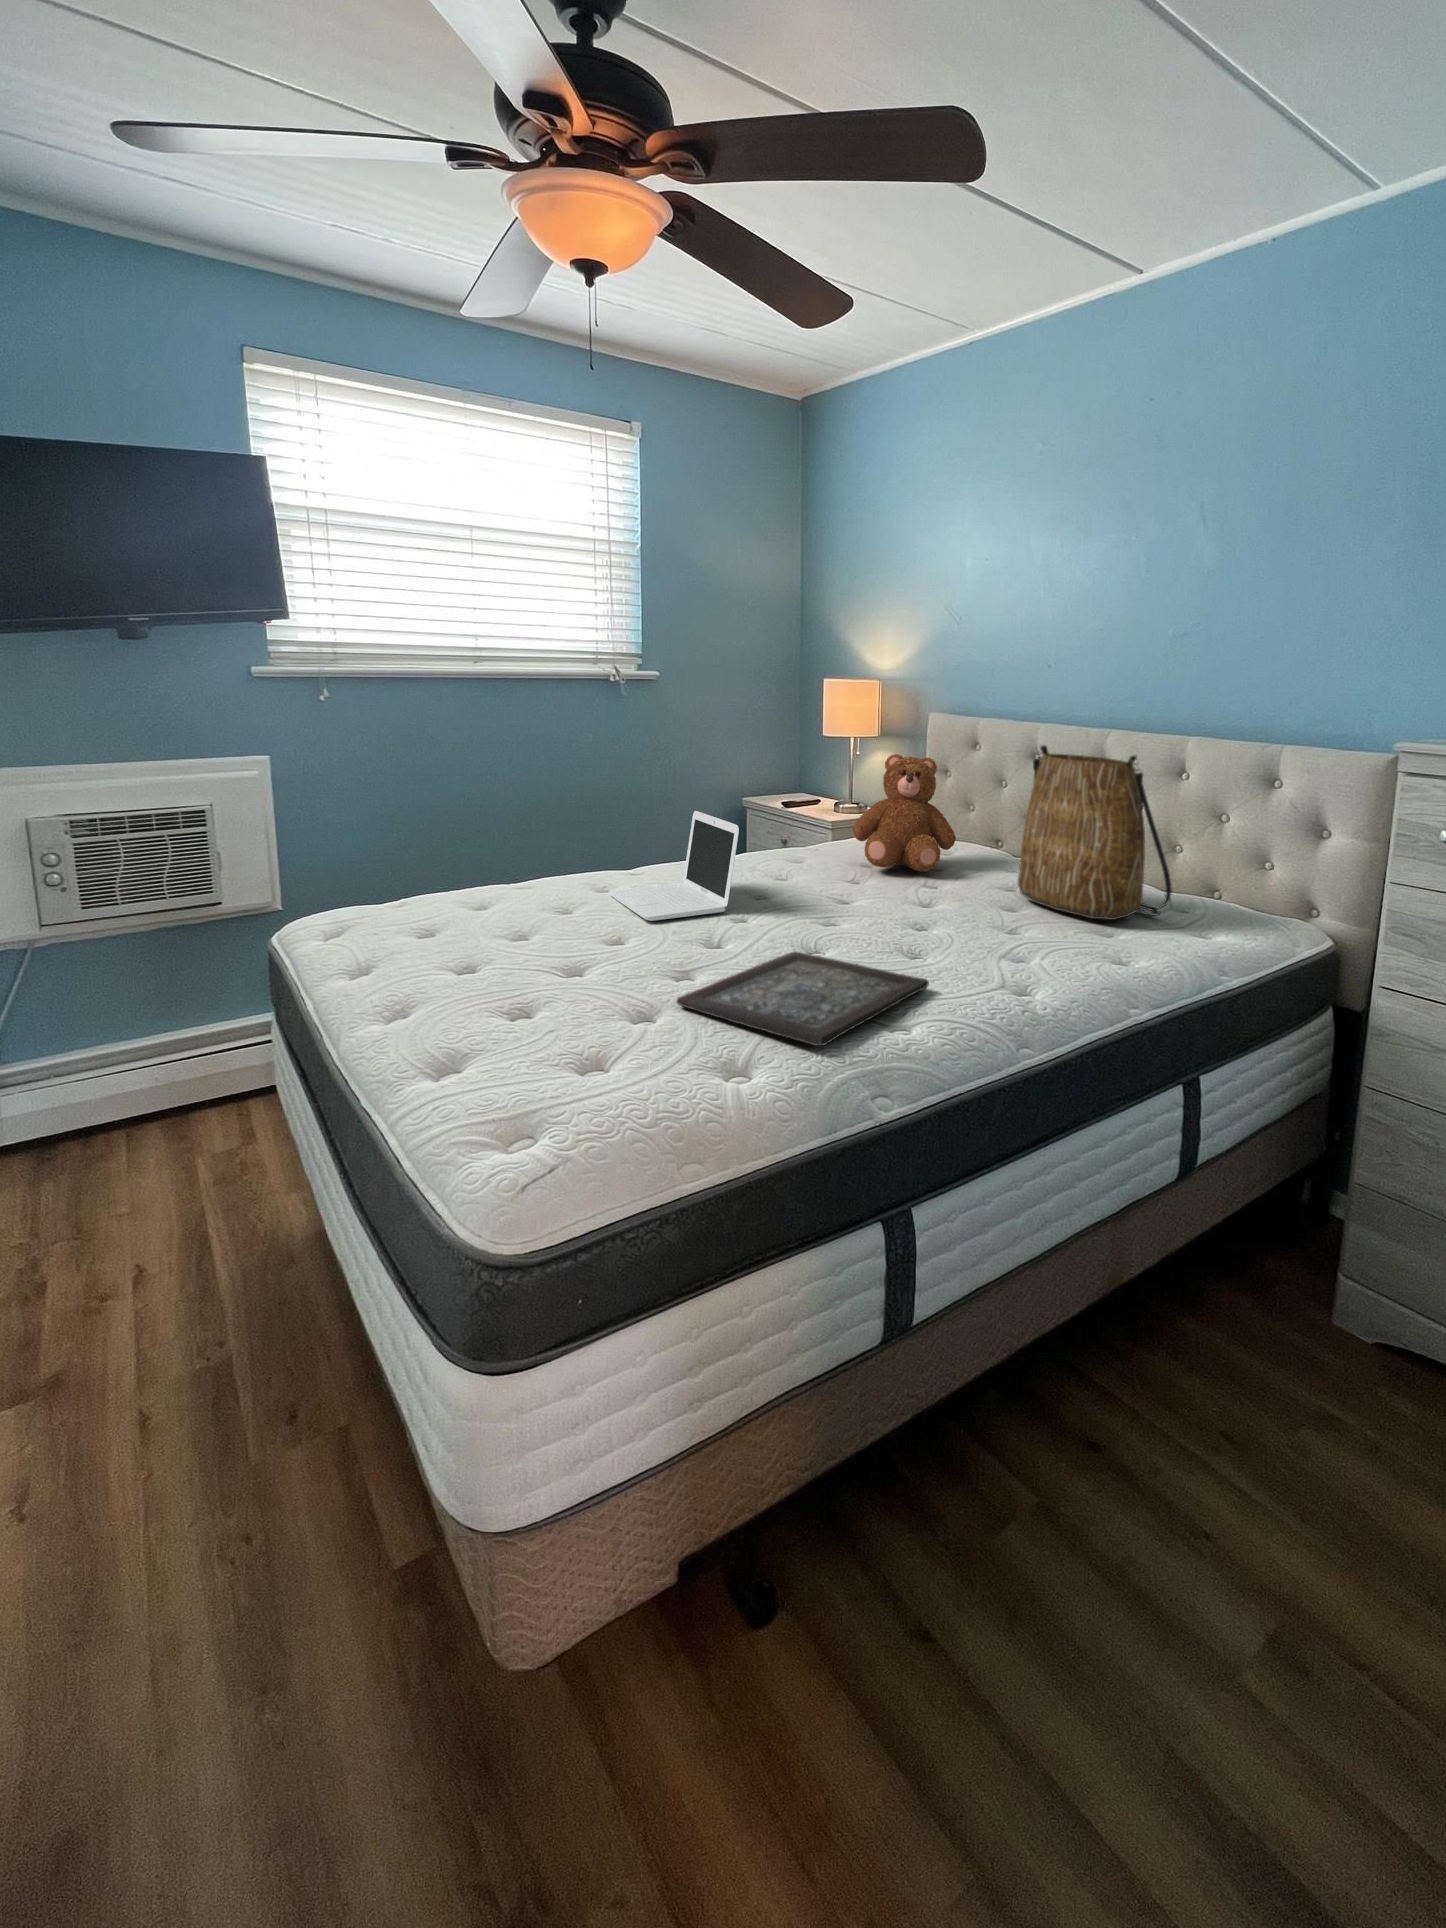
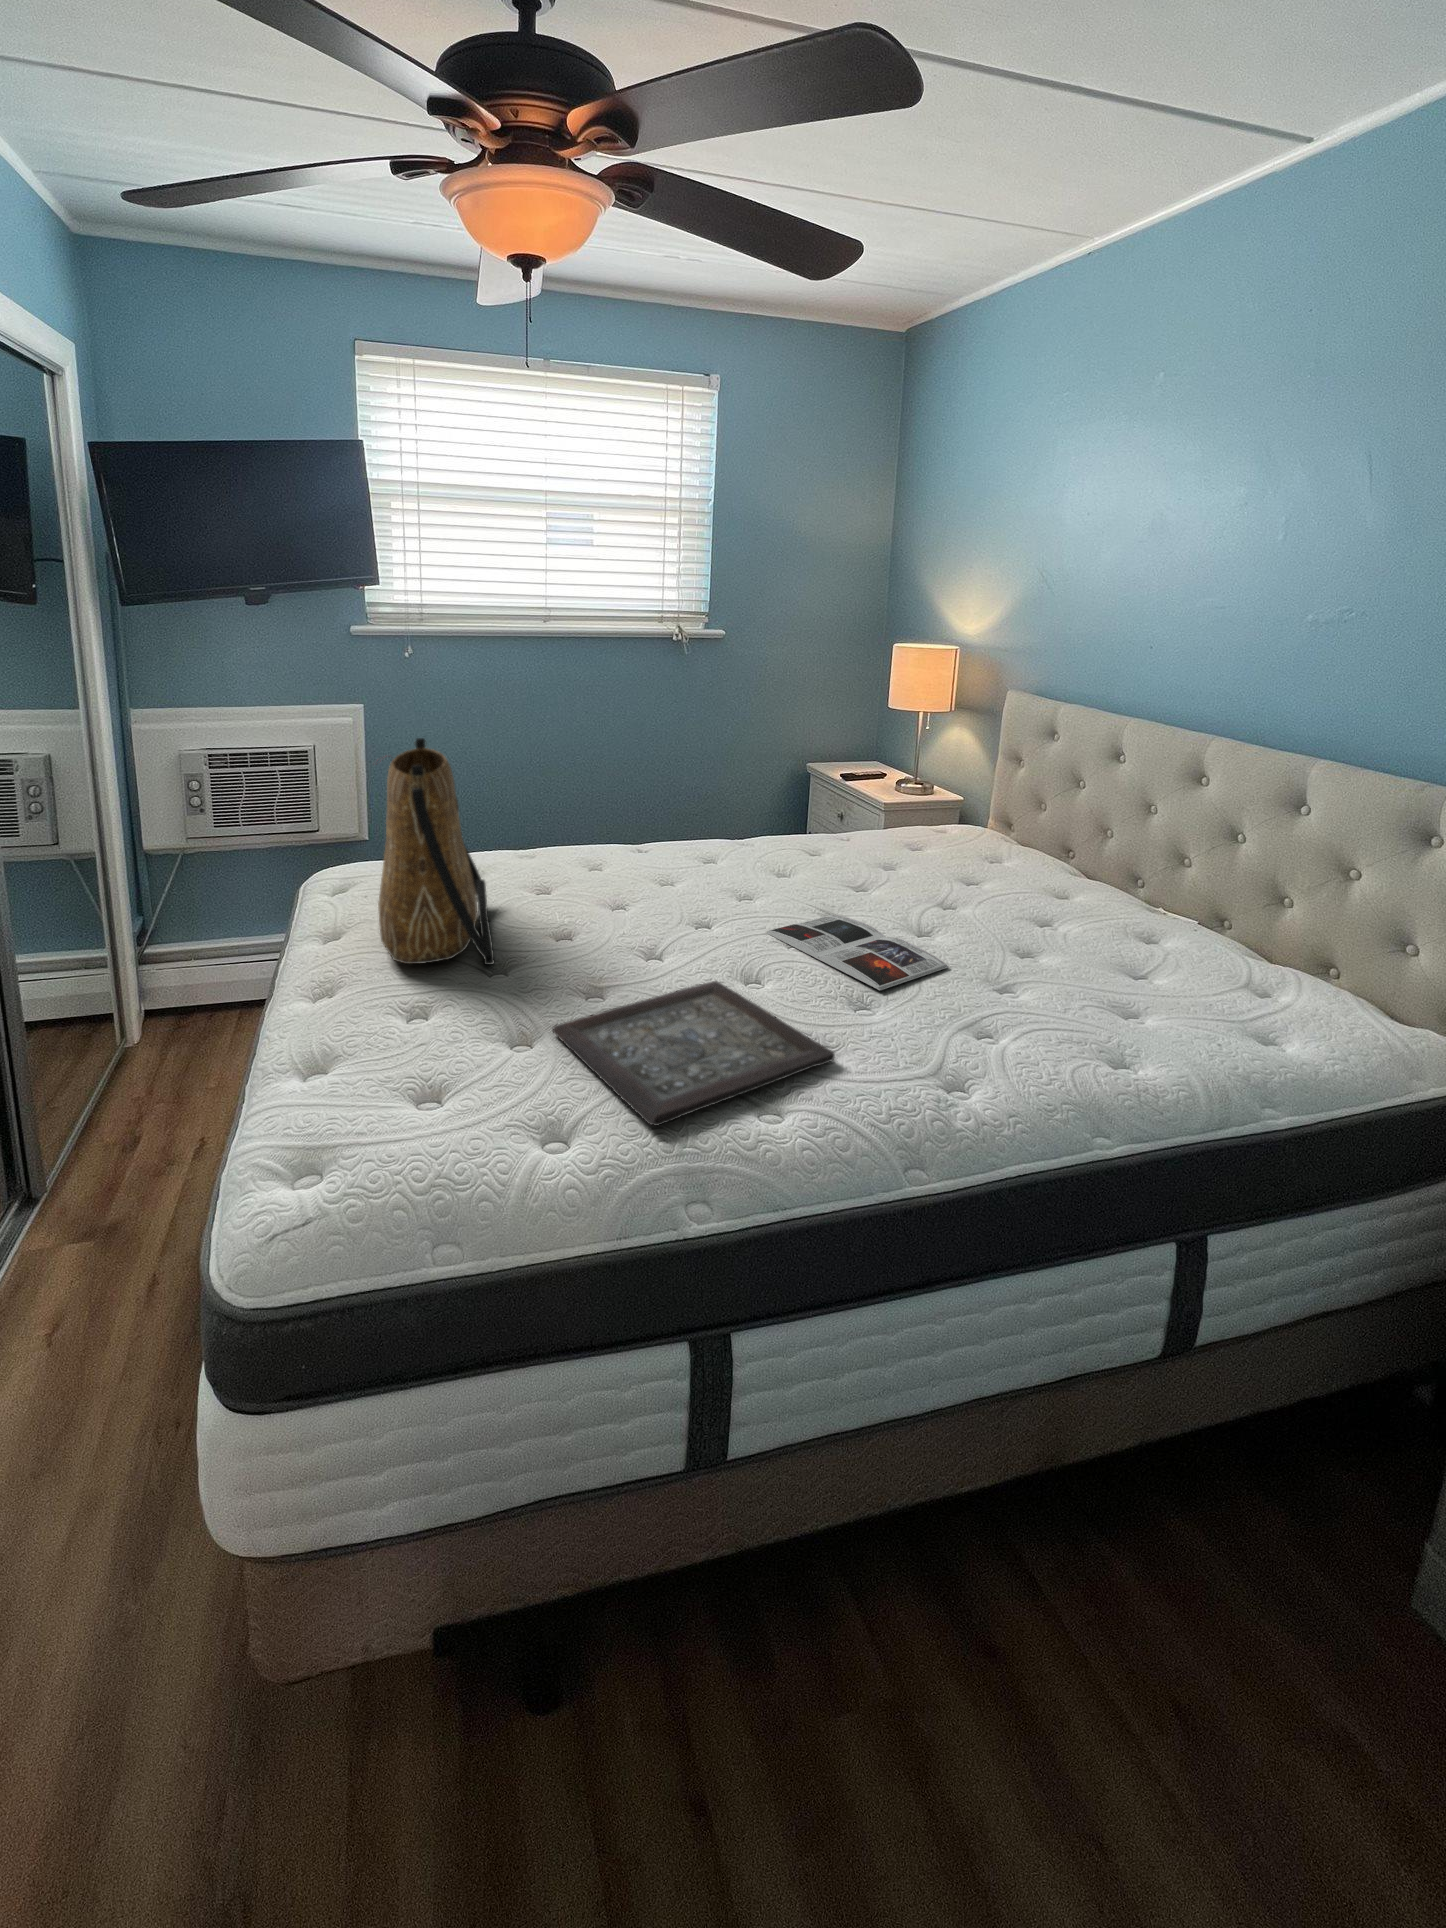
tote bag: present [1017,745,1171,920] -> present [378,738,494,965]
teddy bear: present [853,754,956,872] -> none [861,747,981,888]
laptop: present [609,811,739,921] -> none [586,799,701,916]
magazine: none [808,898,970,941] -> present [766,914,948,990]

